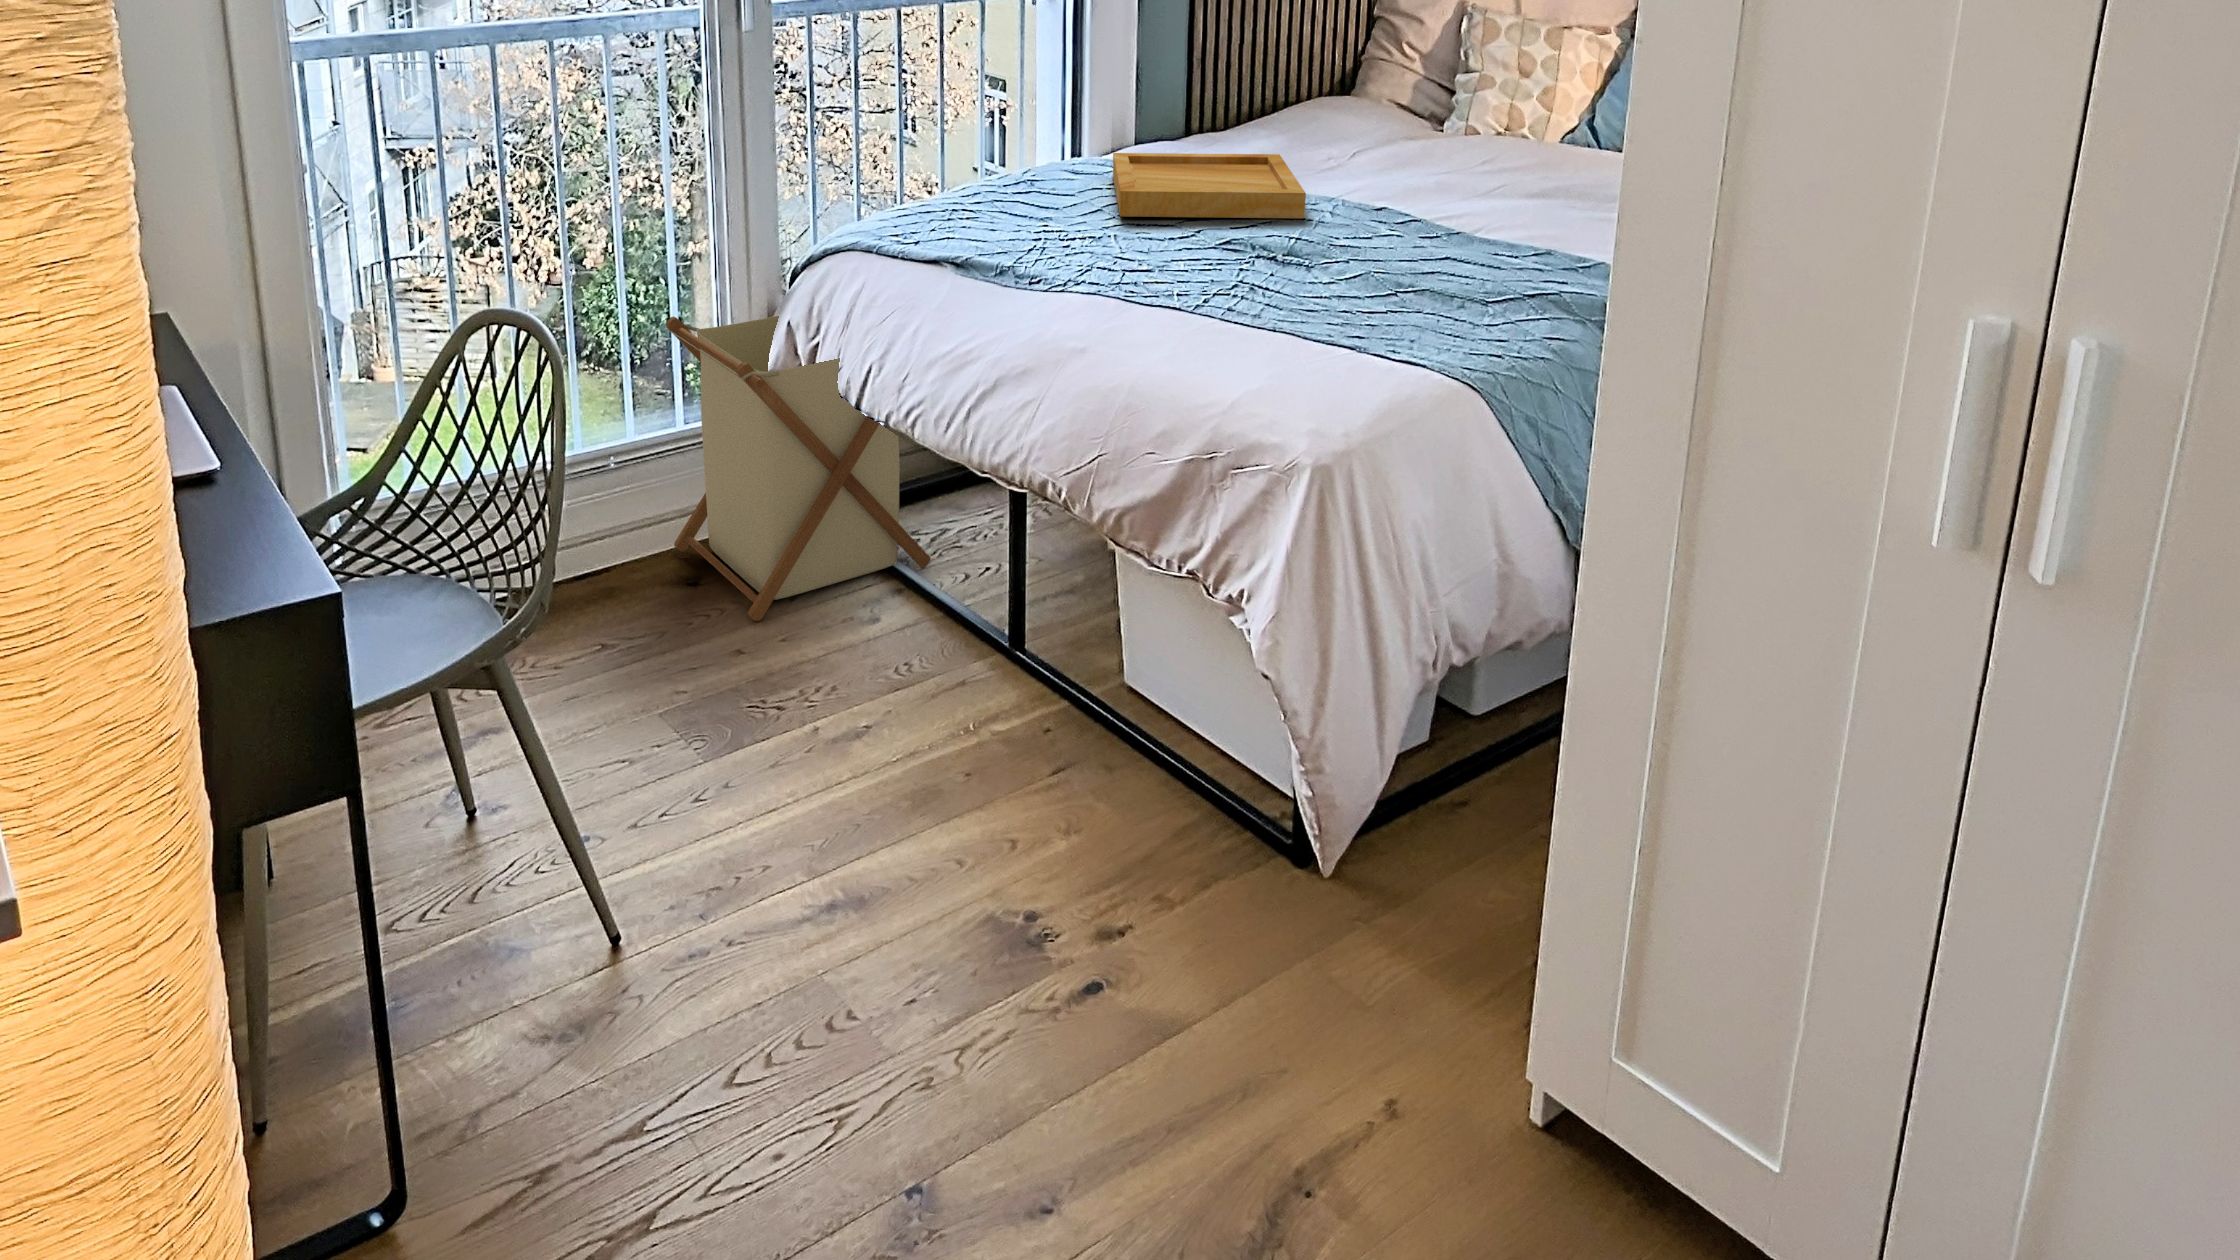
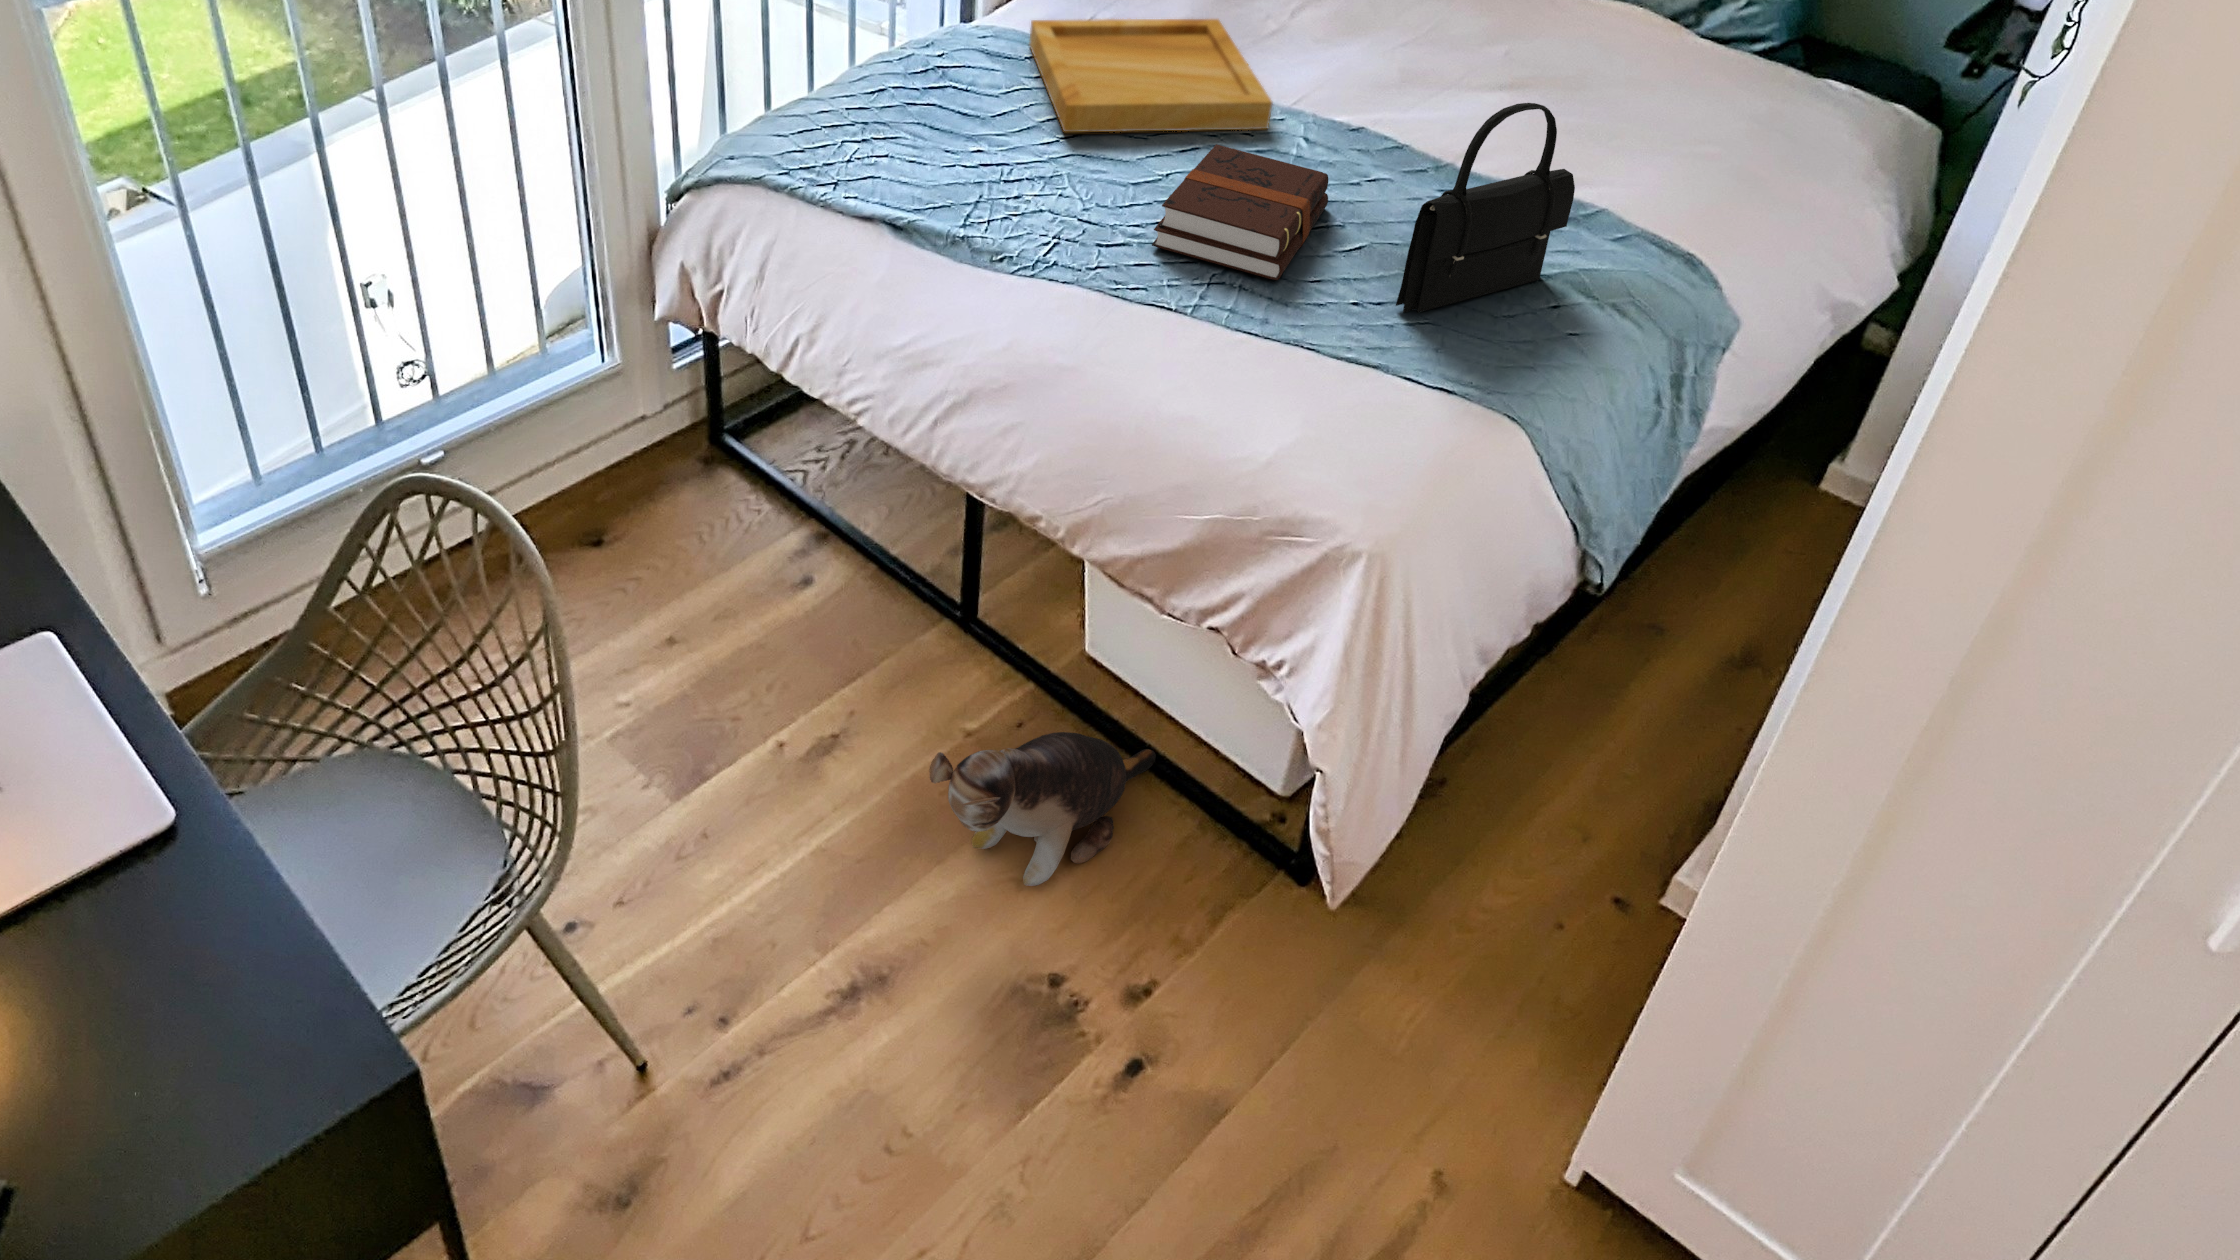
handbag: none [1376,119,1536,311] -> present [1396,103,1575,313]
hardback book: none [1169,209,1338,292] -> present [1152,144,1328,280]
laundry basket: present [665,316,931,621] -> none [533,192,854,596]
plush toy: none [919,679,1174,842] -> present [929,732,1156,886]

